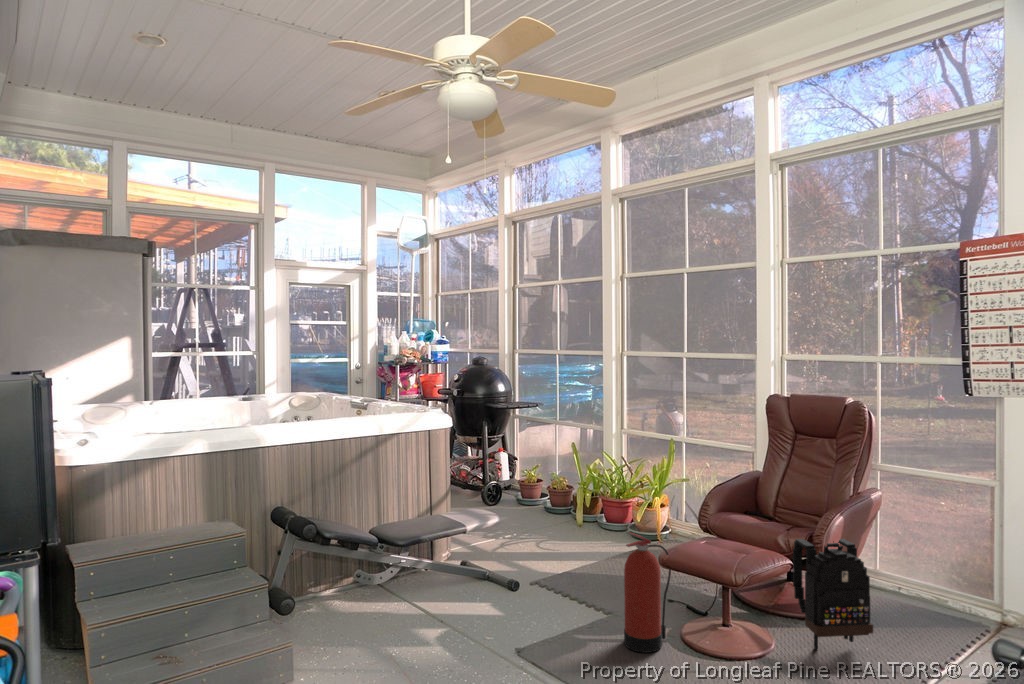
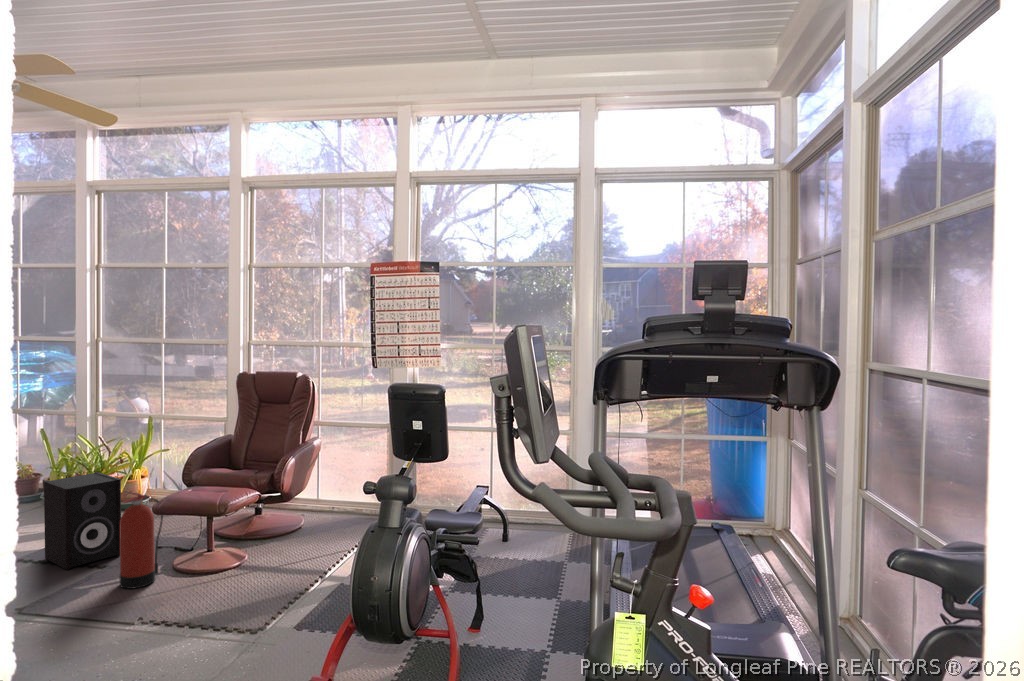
speaker: none [563,499,632,604] -> present [44,472,121,570]
backpack: present [793,538,873,649] -> none [261,471,315,552]

